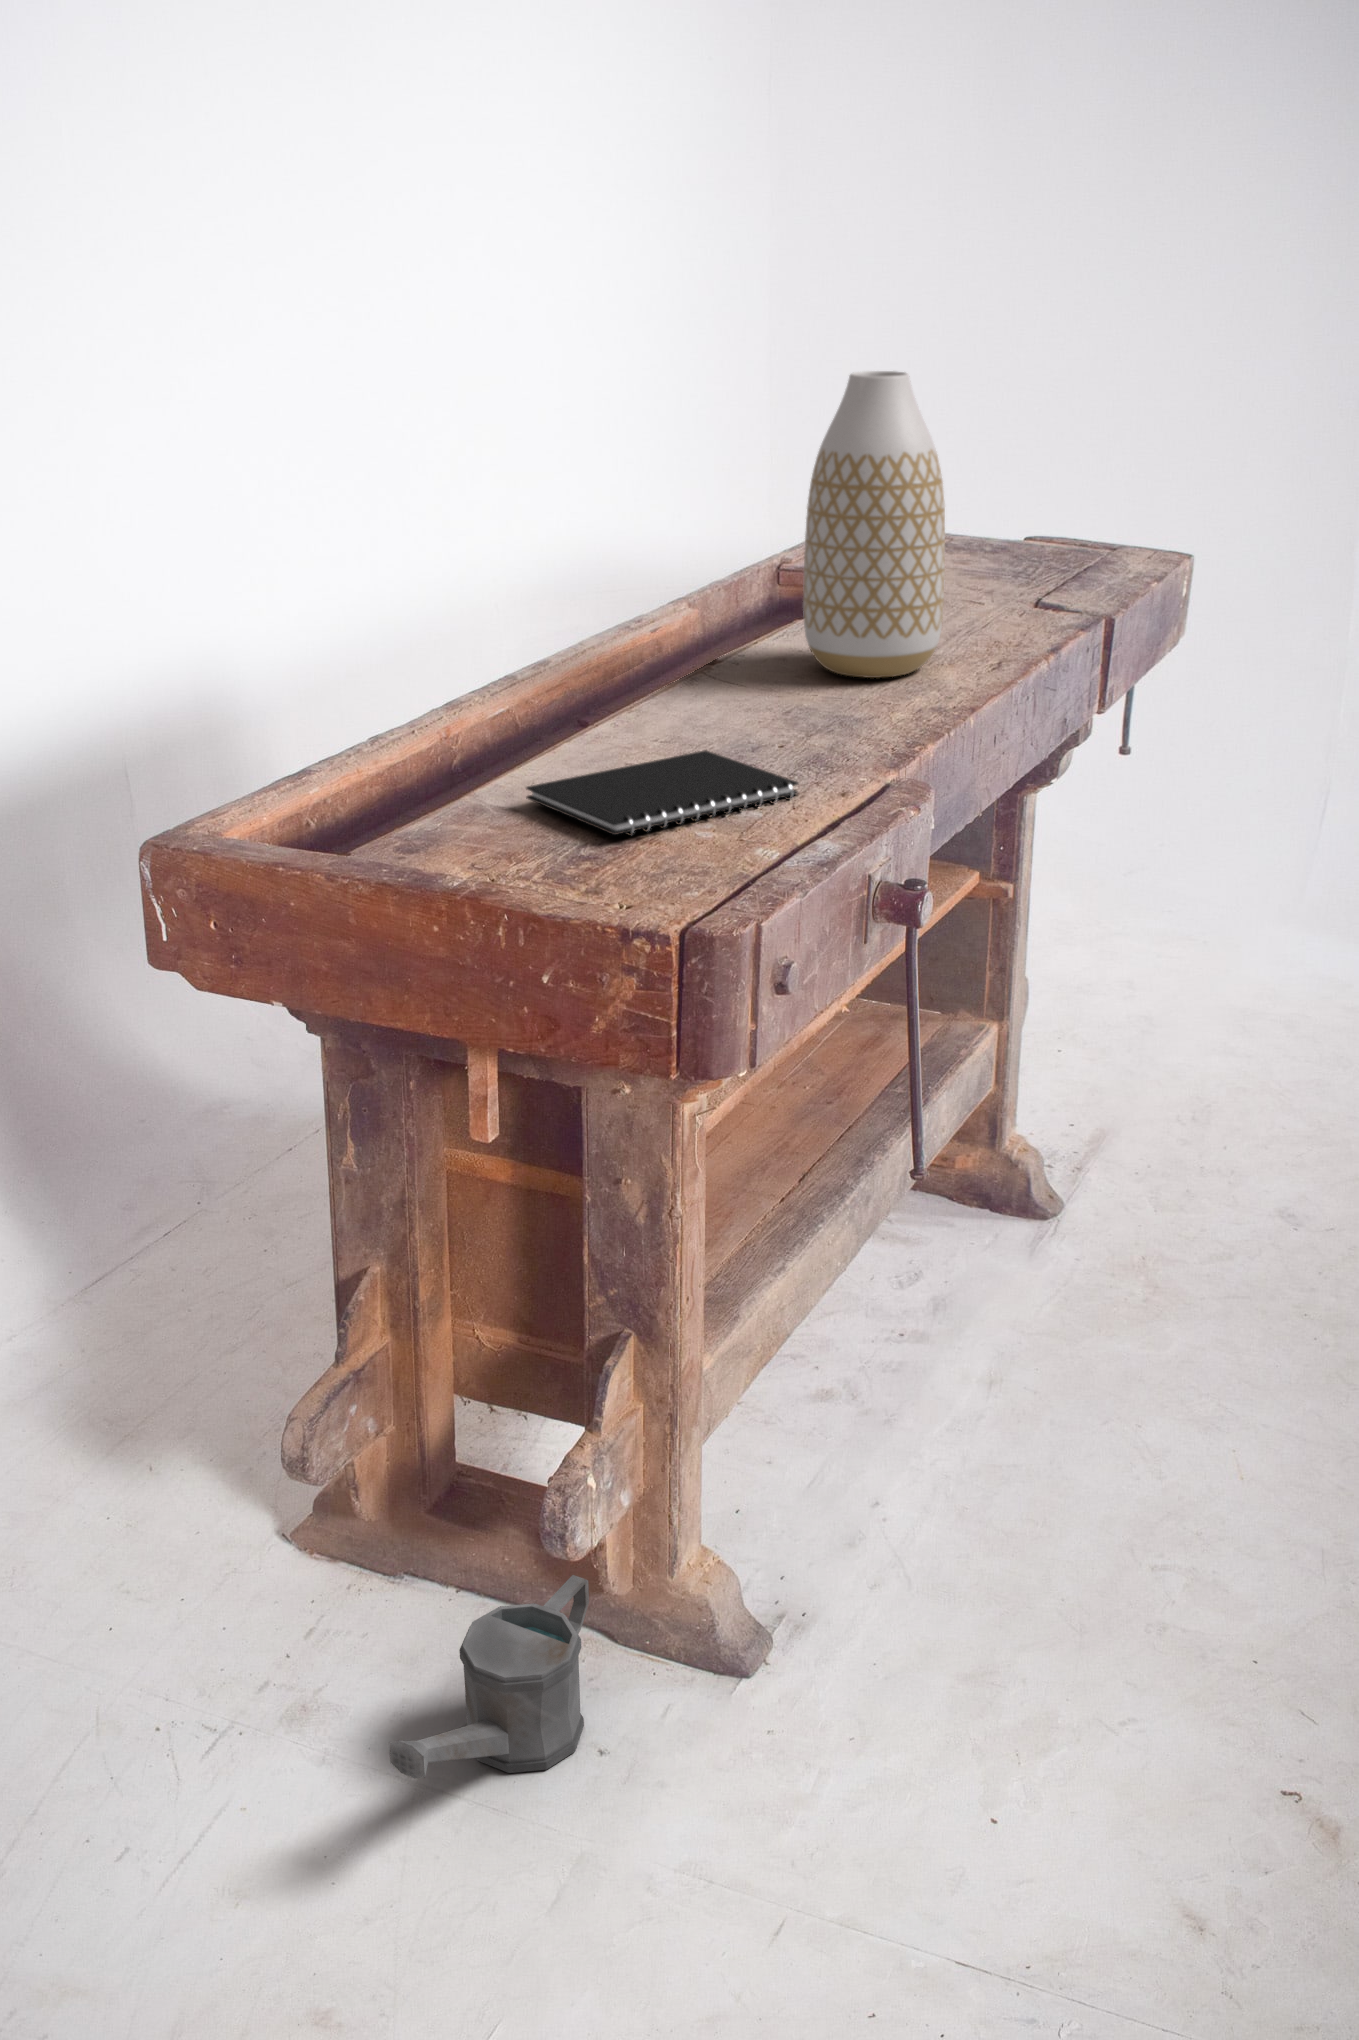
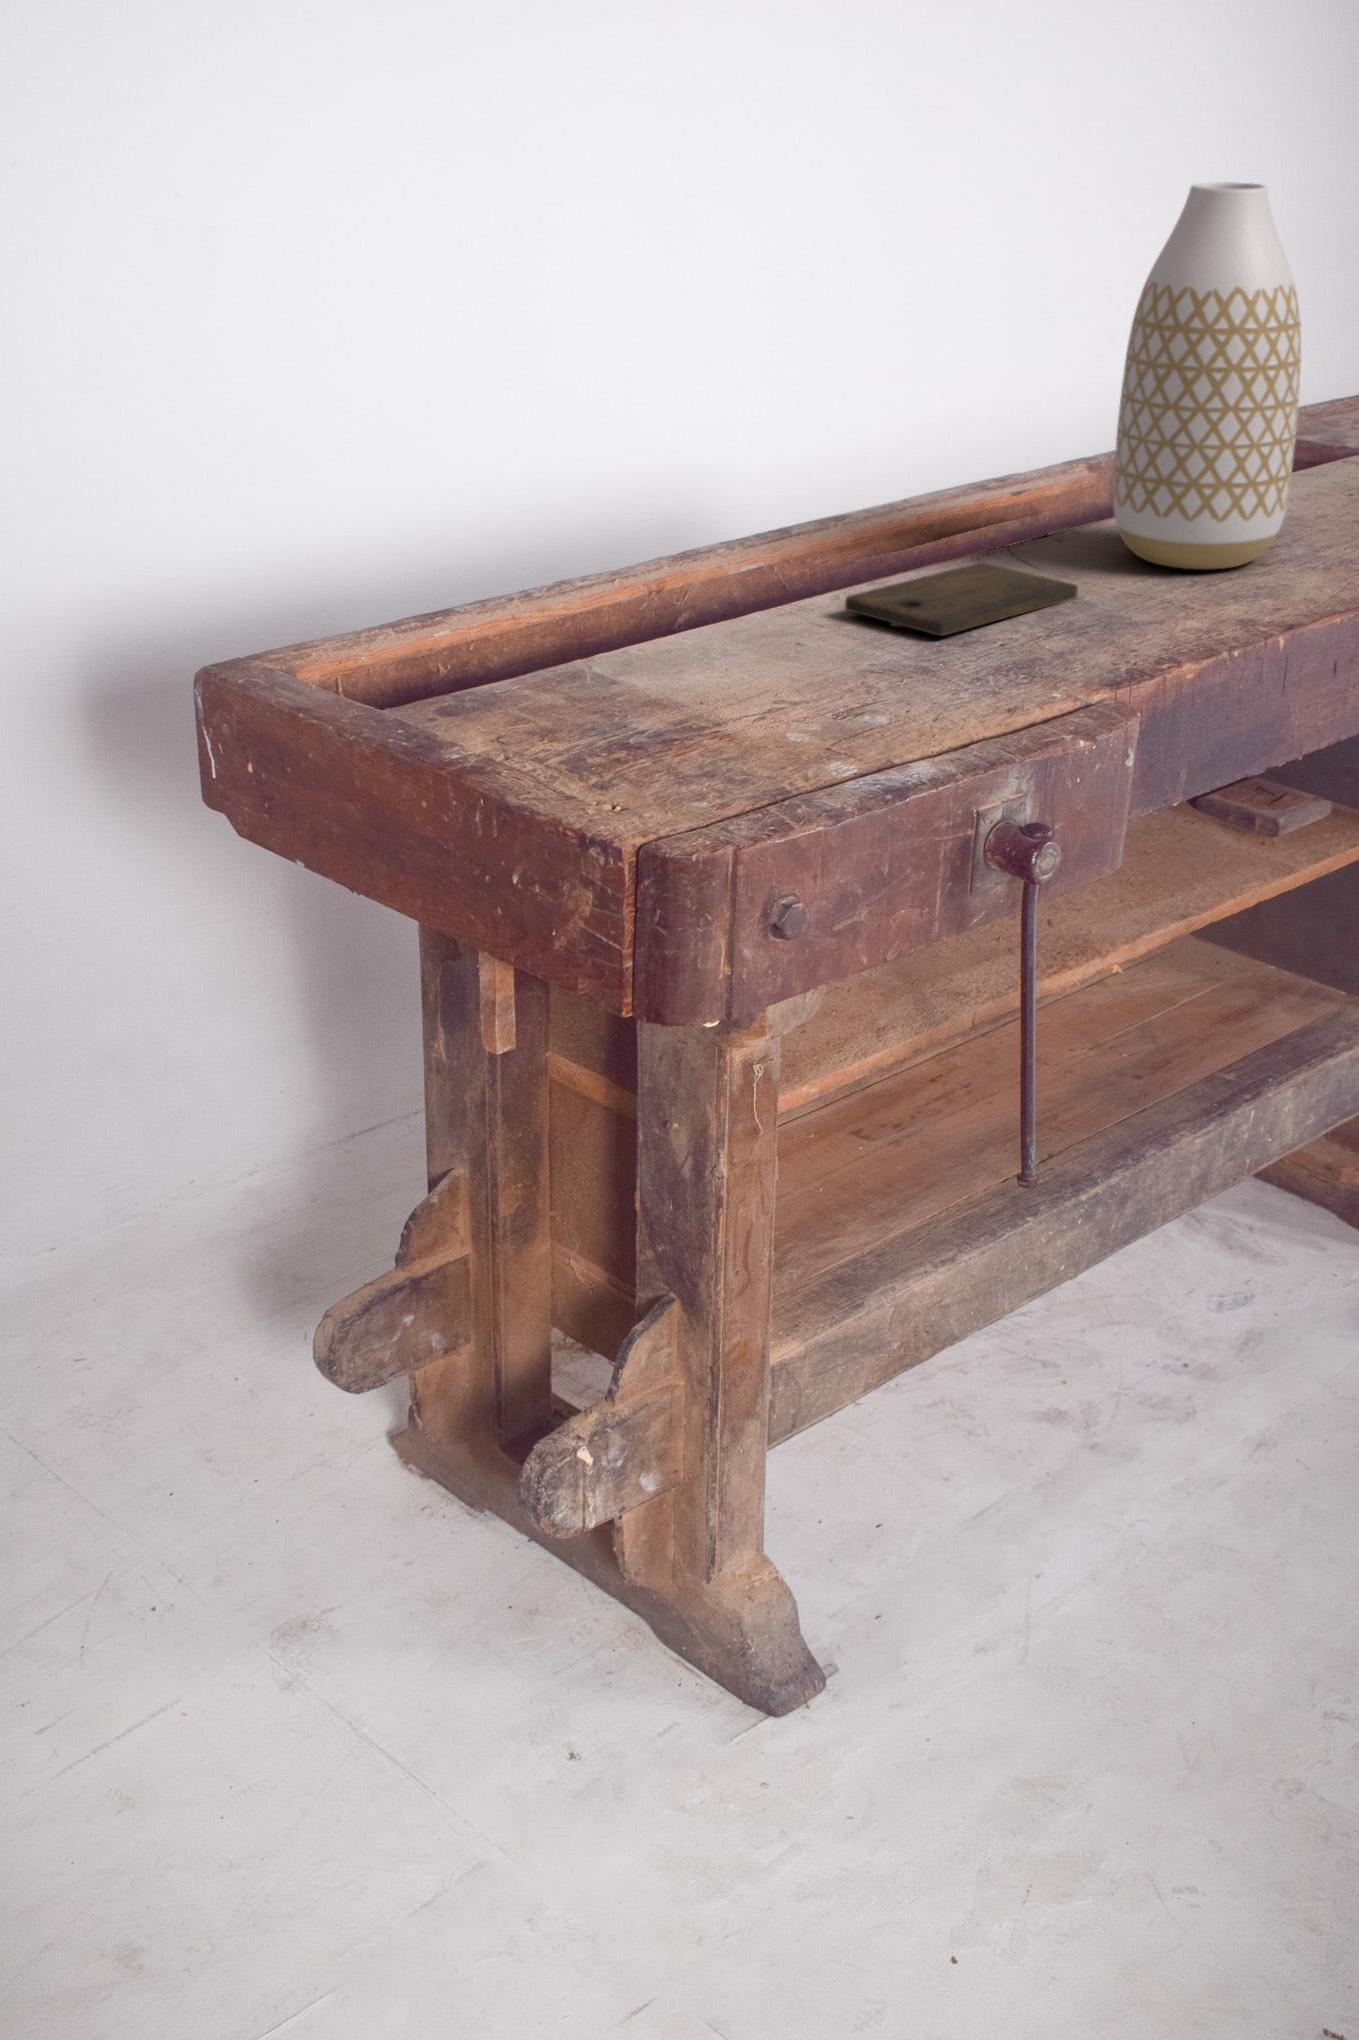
cutting board: none [646,688,813,747] -> present [845,563,1078,636]
notebook: present [526,750,798,836] -> none [638,635,949,726]
watering can: present [389,1575,589,1778] -> none [296,1552,608,1757]

